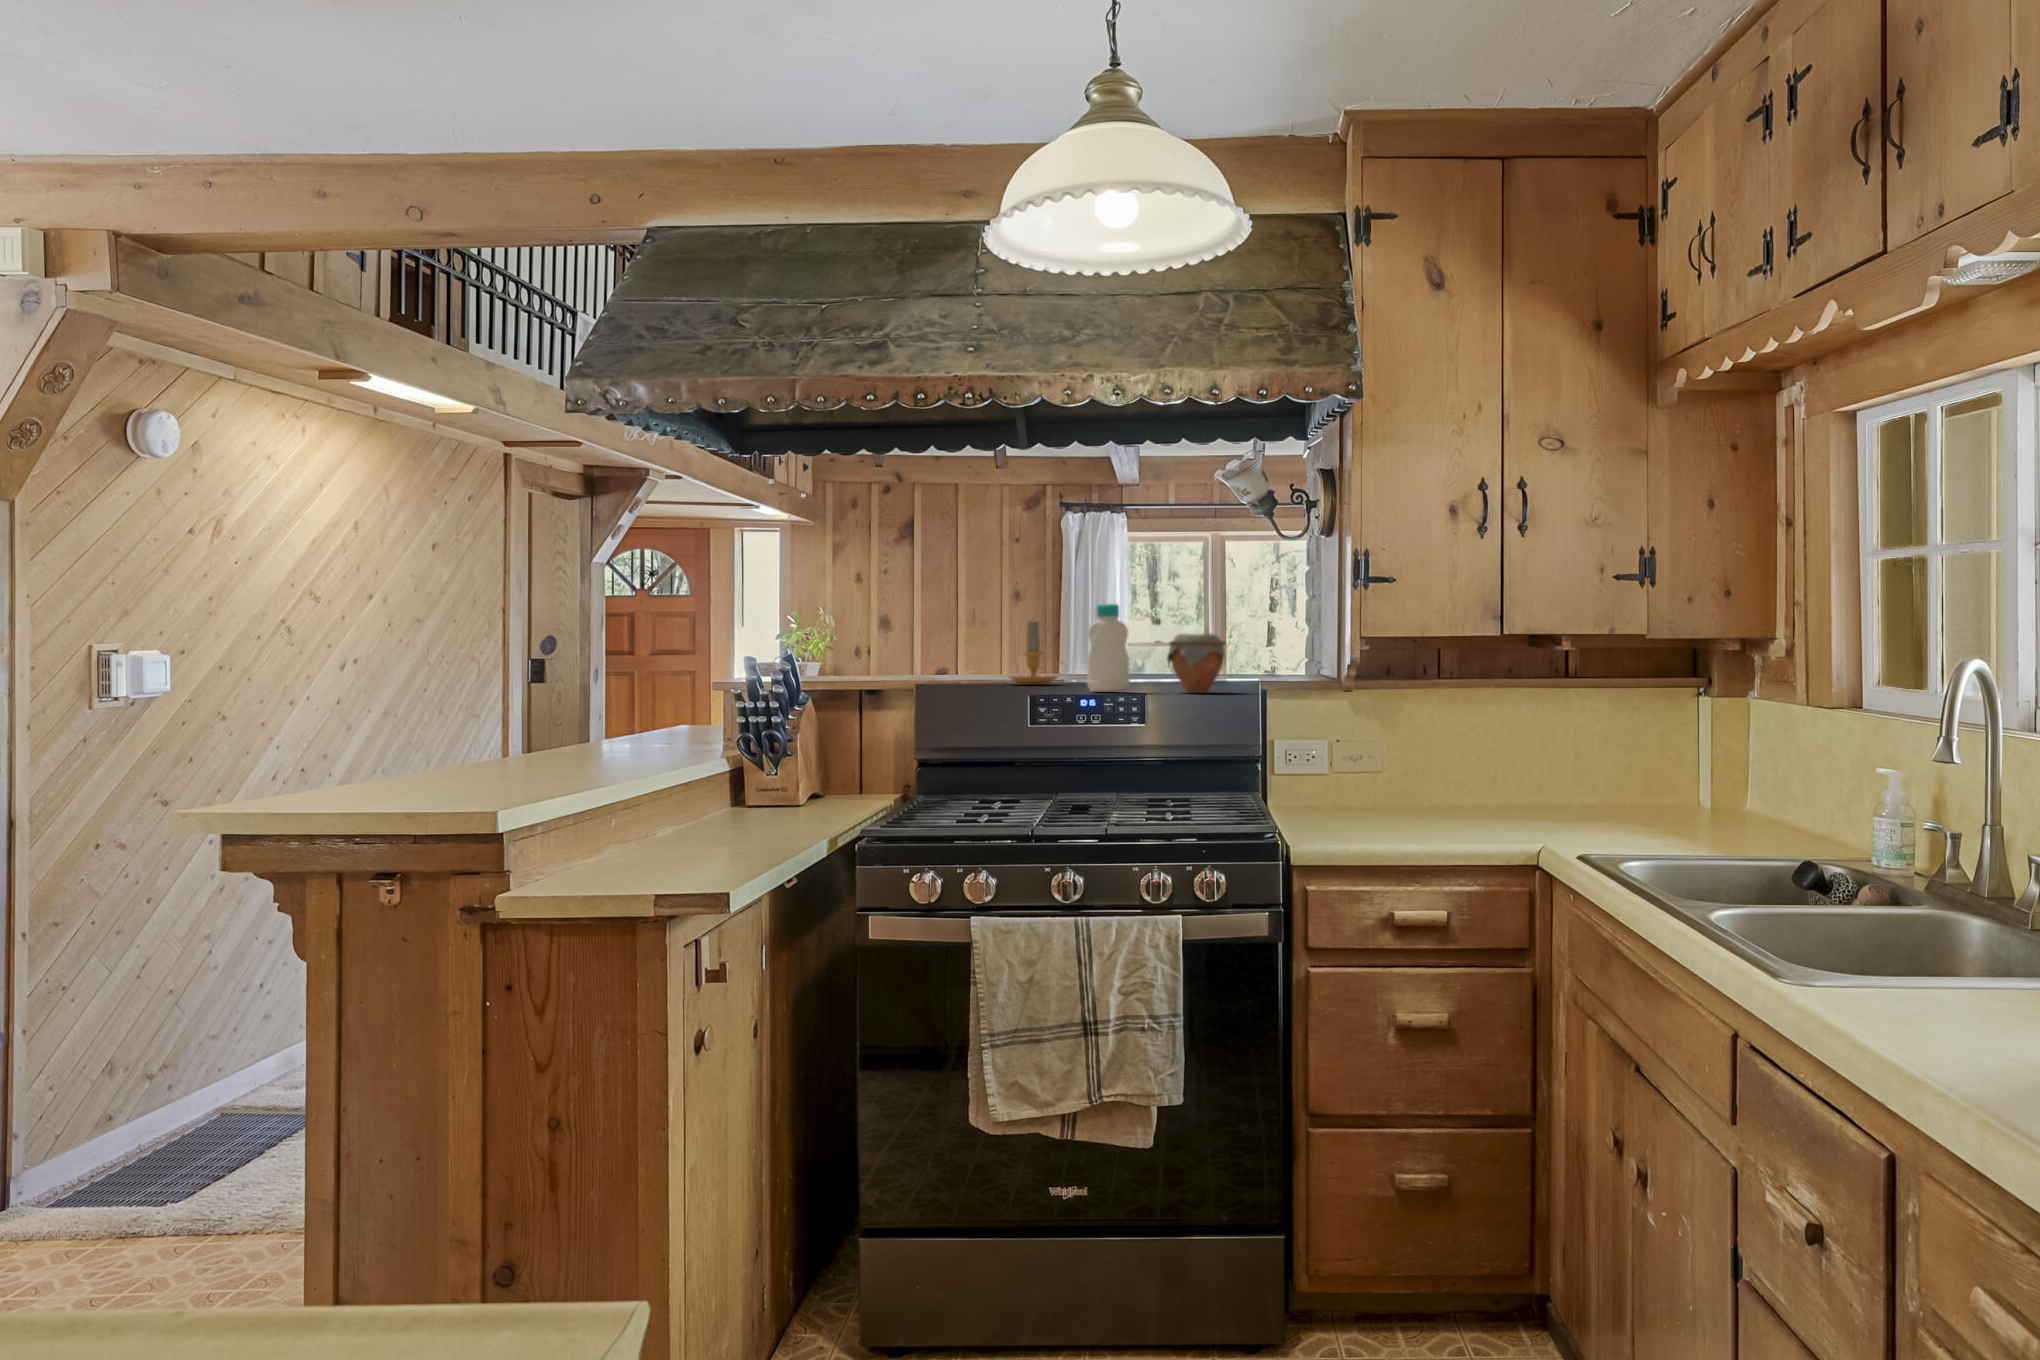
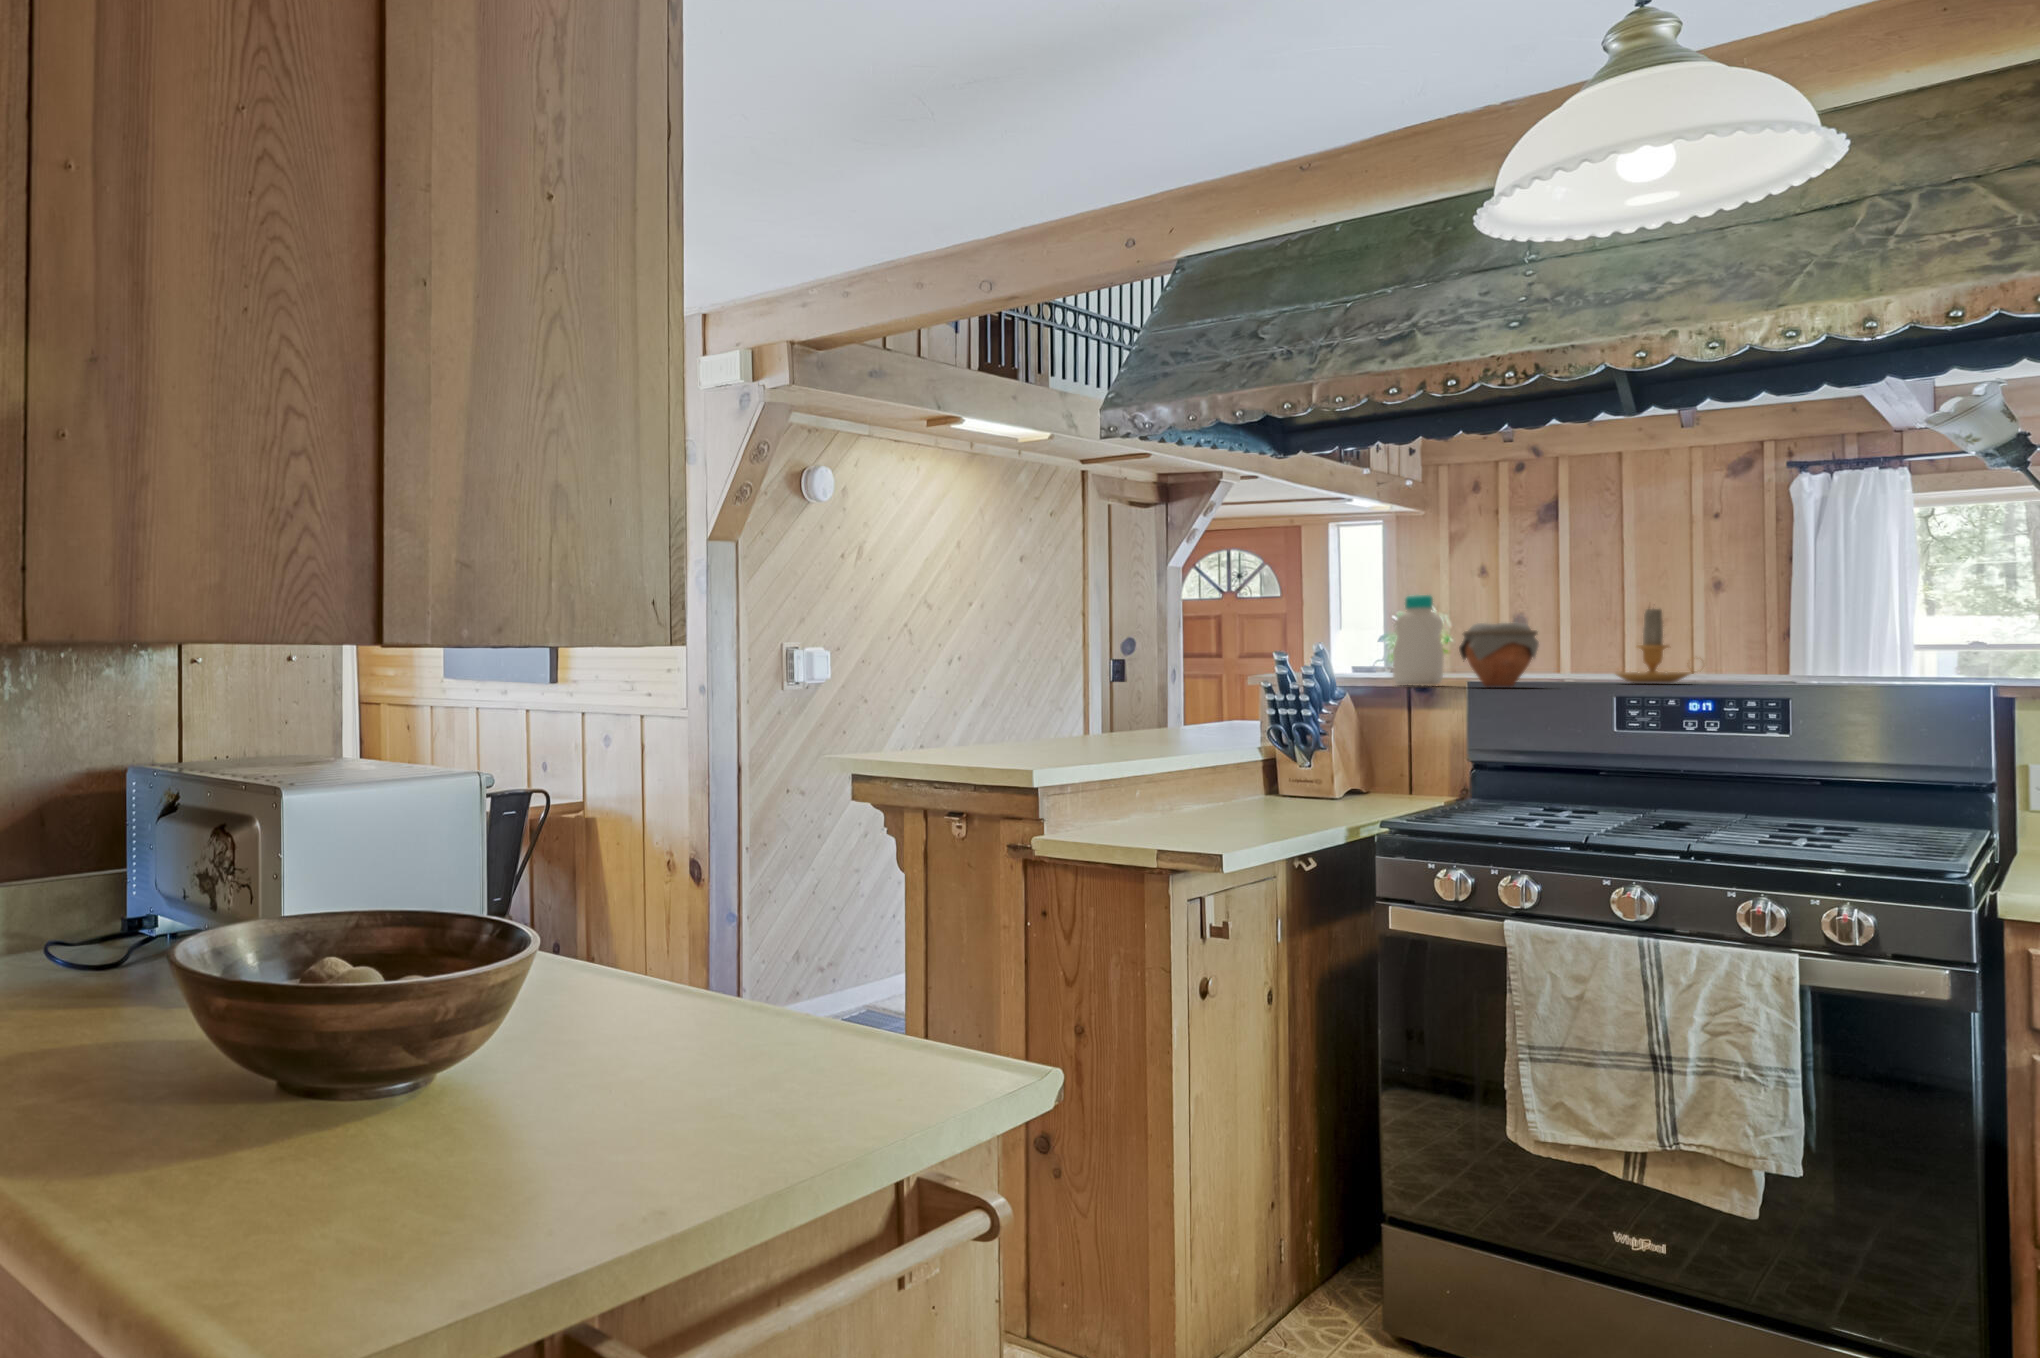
bottle: present [1087,604,1130,692] -> present [1393,595,1444,685]
jar: present [1167,633,1226,692] -> present [1459,622,1539,687]

